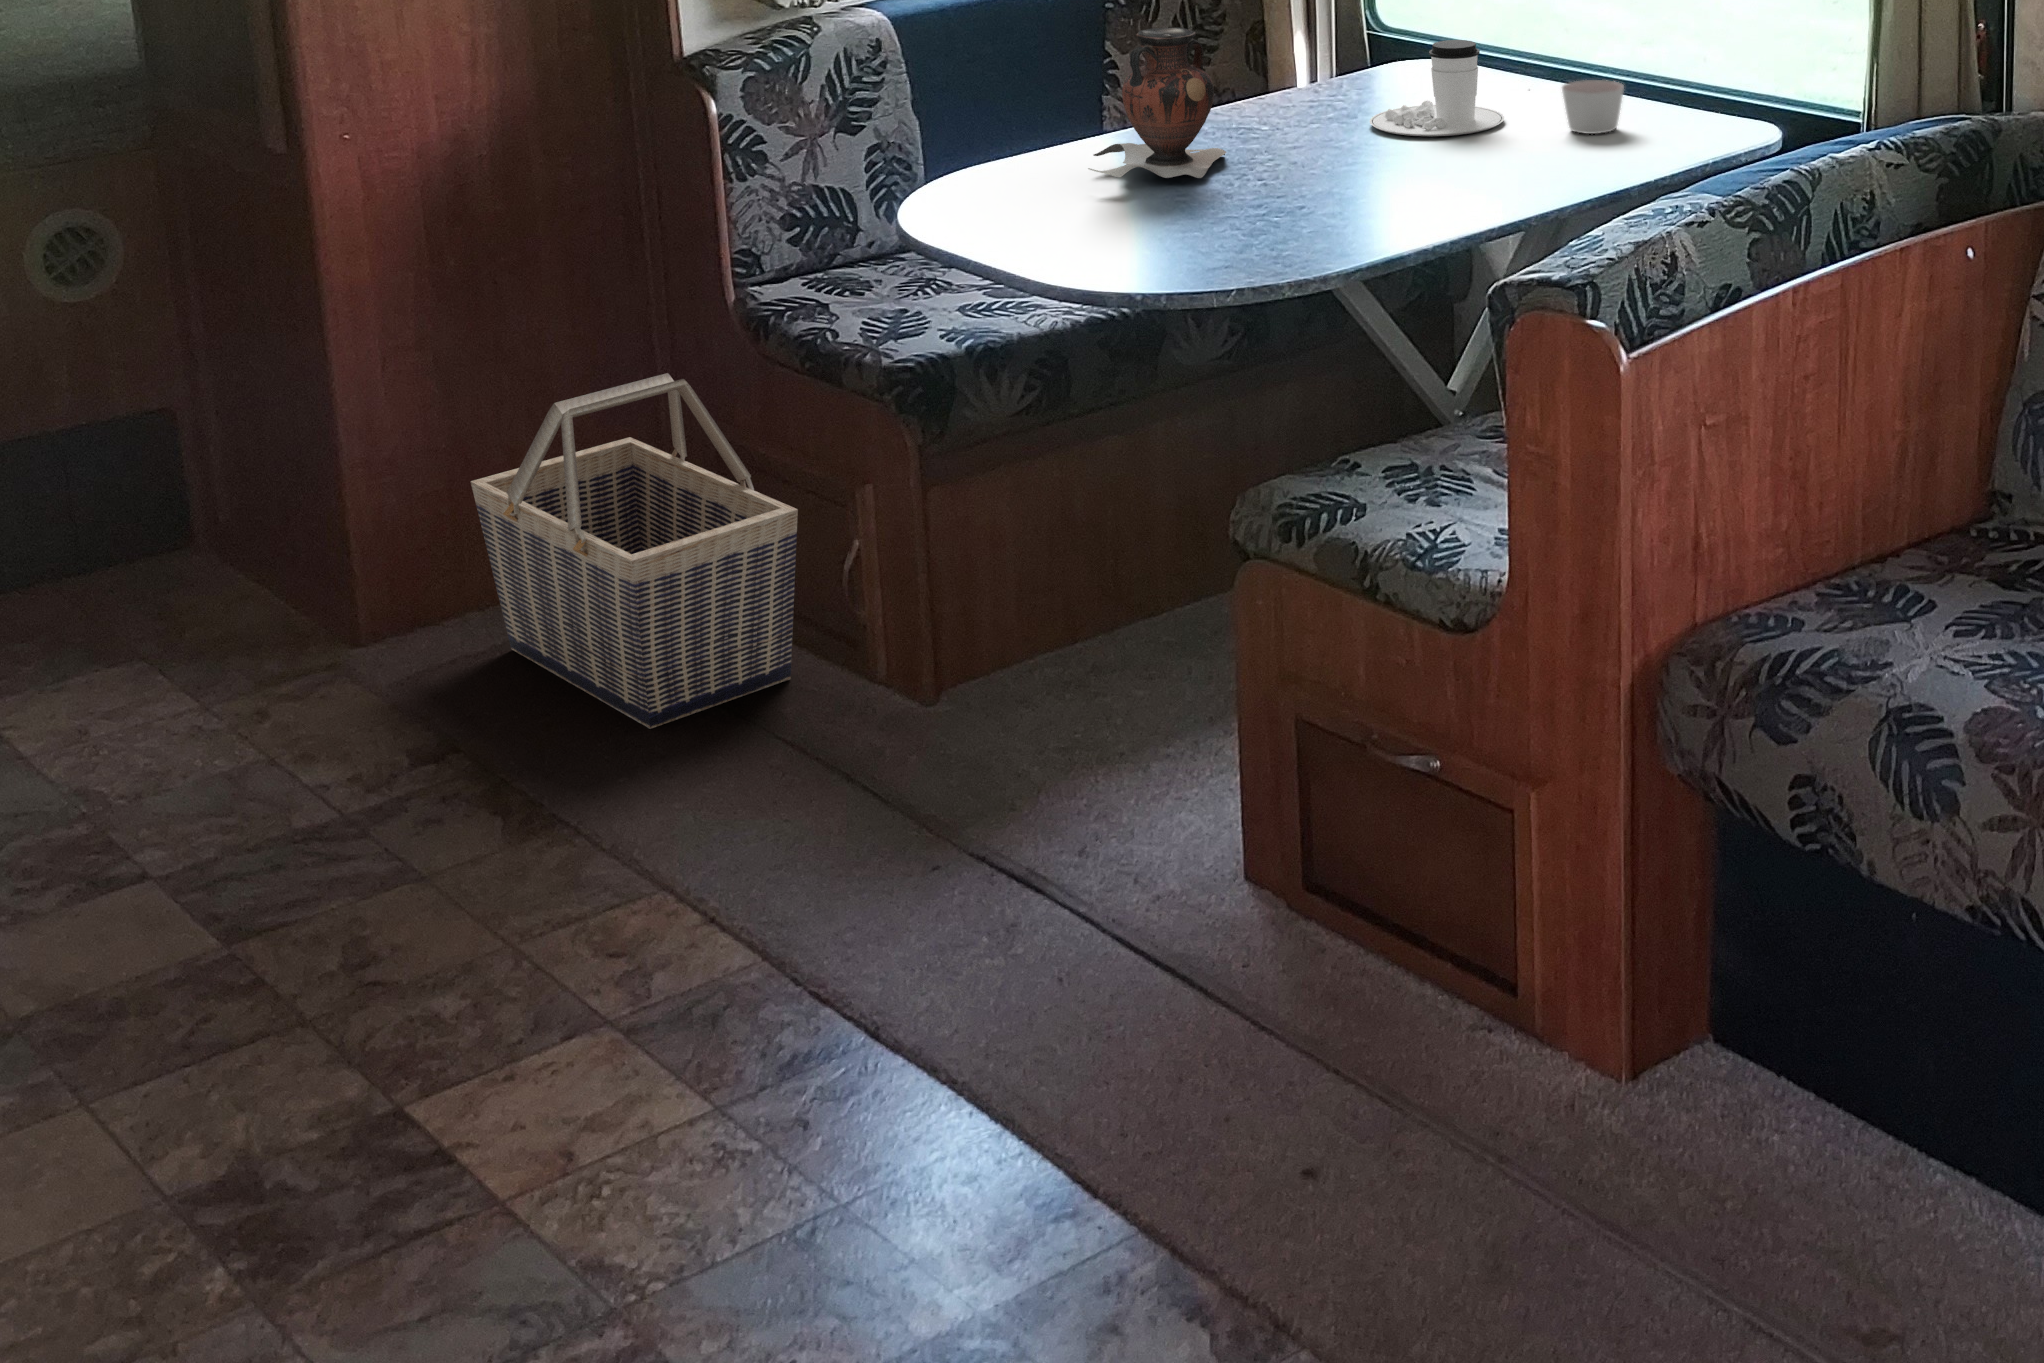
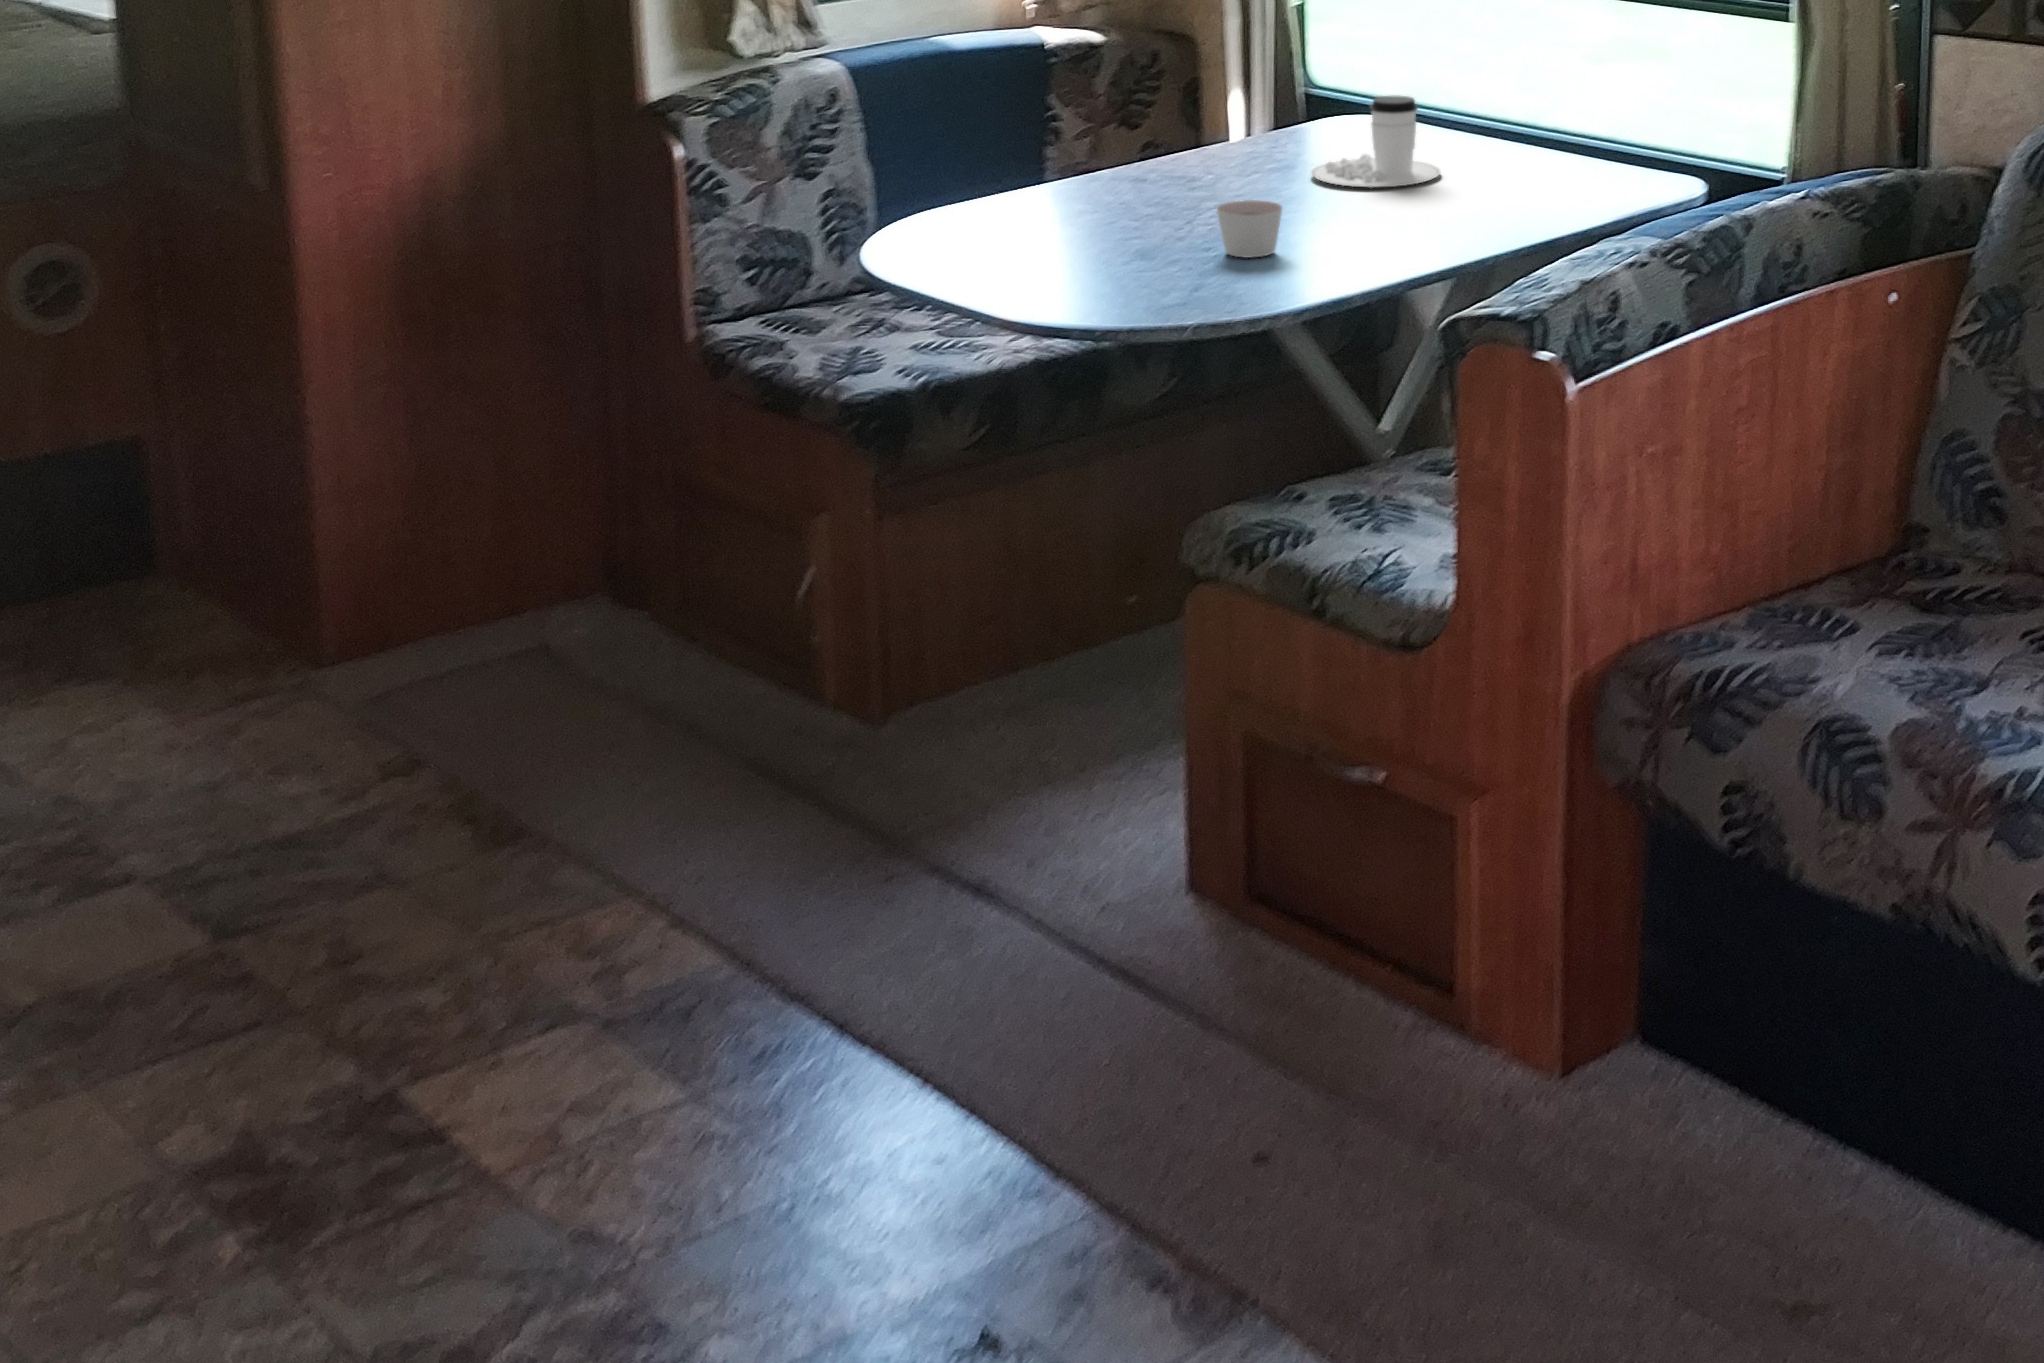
vase: present [1088,28,1226,178] -> none [1044,78,1176,223]
candle: present [1562,80,1624,134] -> present [1217,200,1282,258]
basket: present [471,373,798,729] -> none [430,407,751,750]

